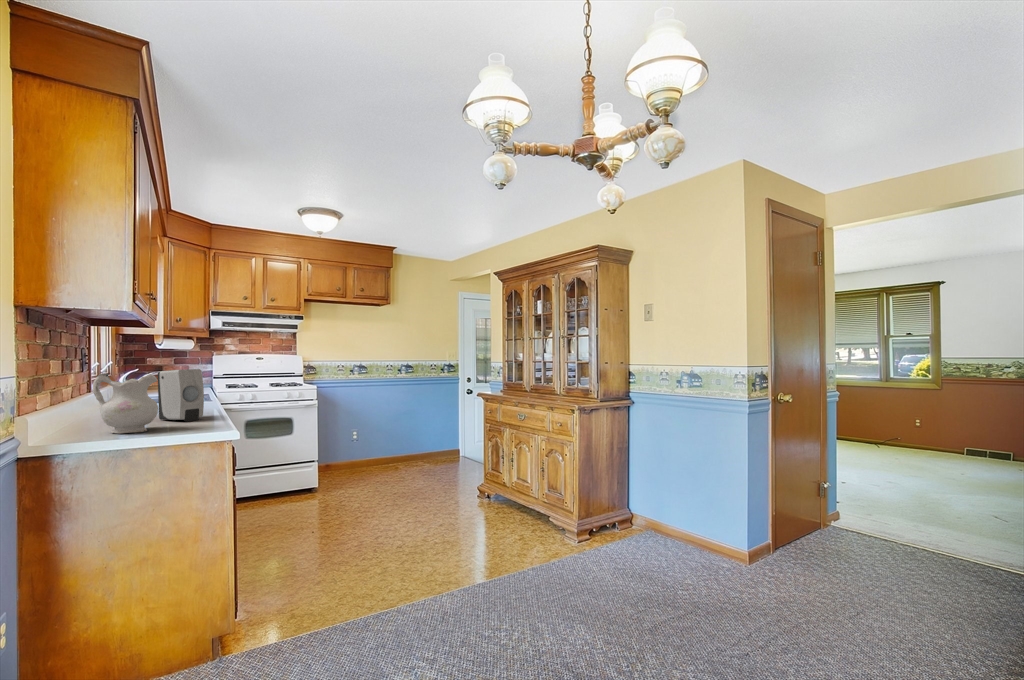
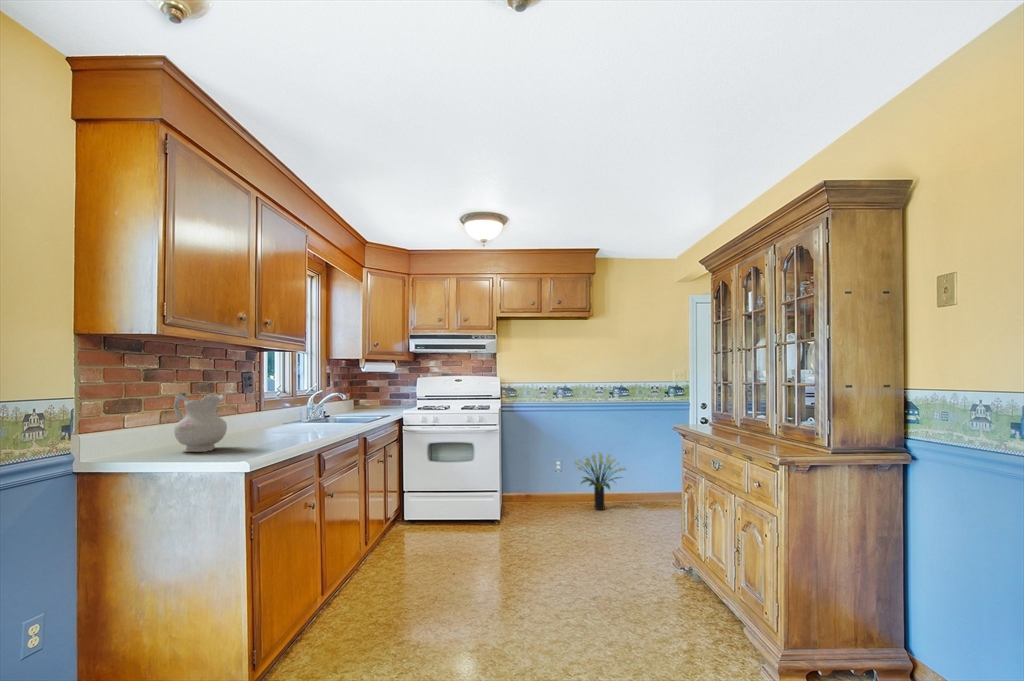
soap dispenser: present [158,369,204,422] -> none [259,389,290,443]
potted plant: none [374,419,417,467] -> present [575,452,626,510]

